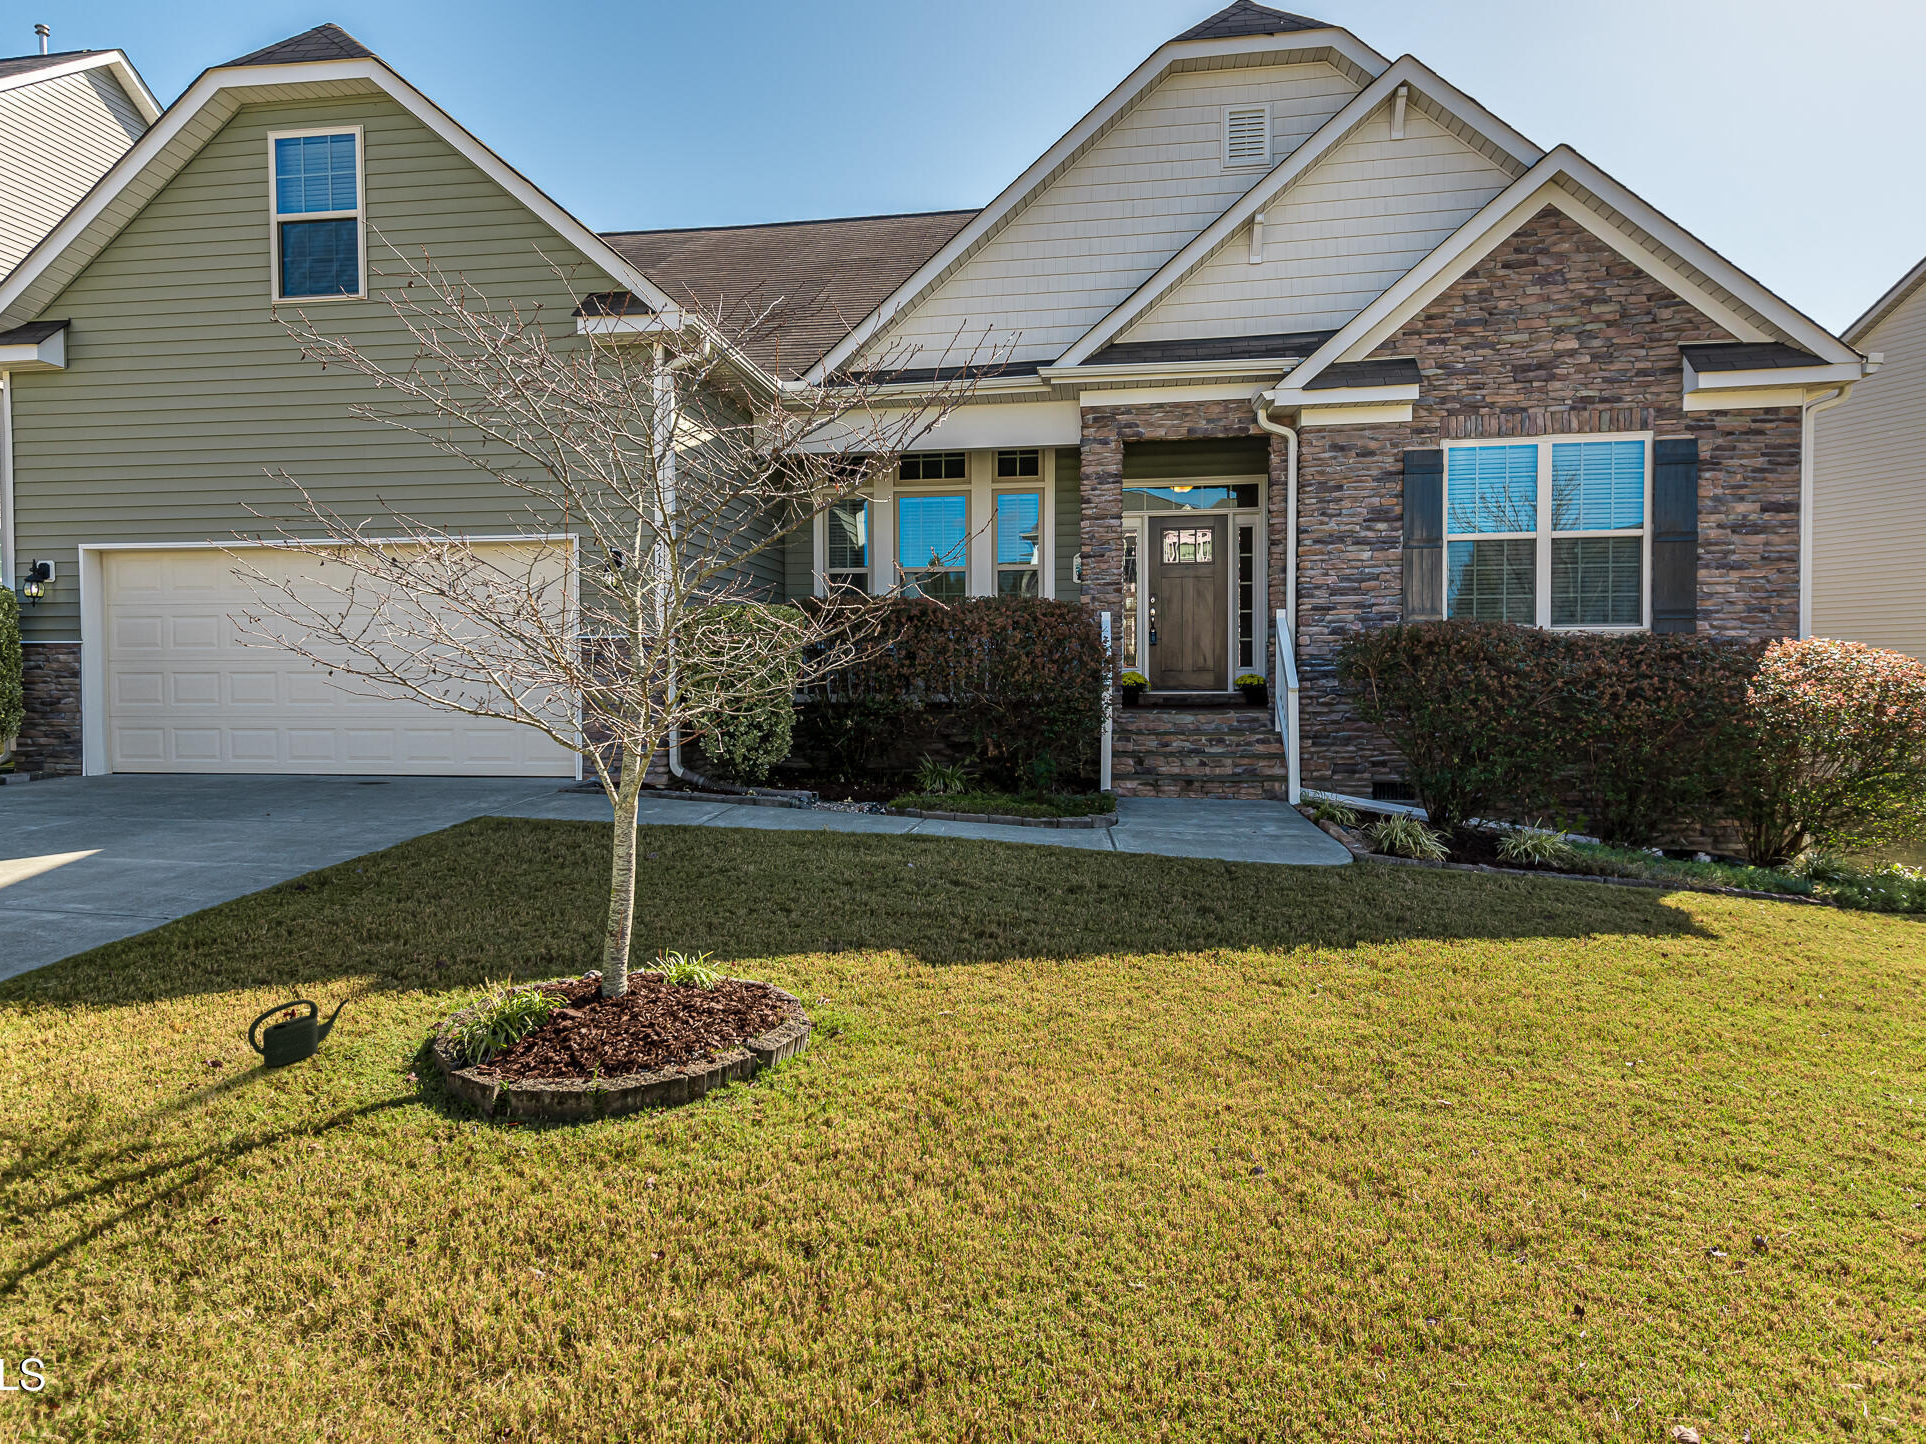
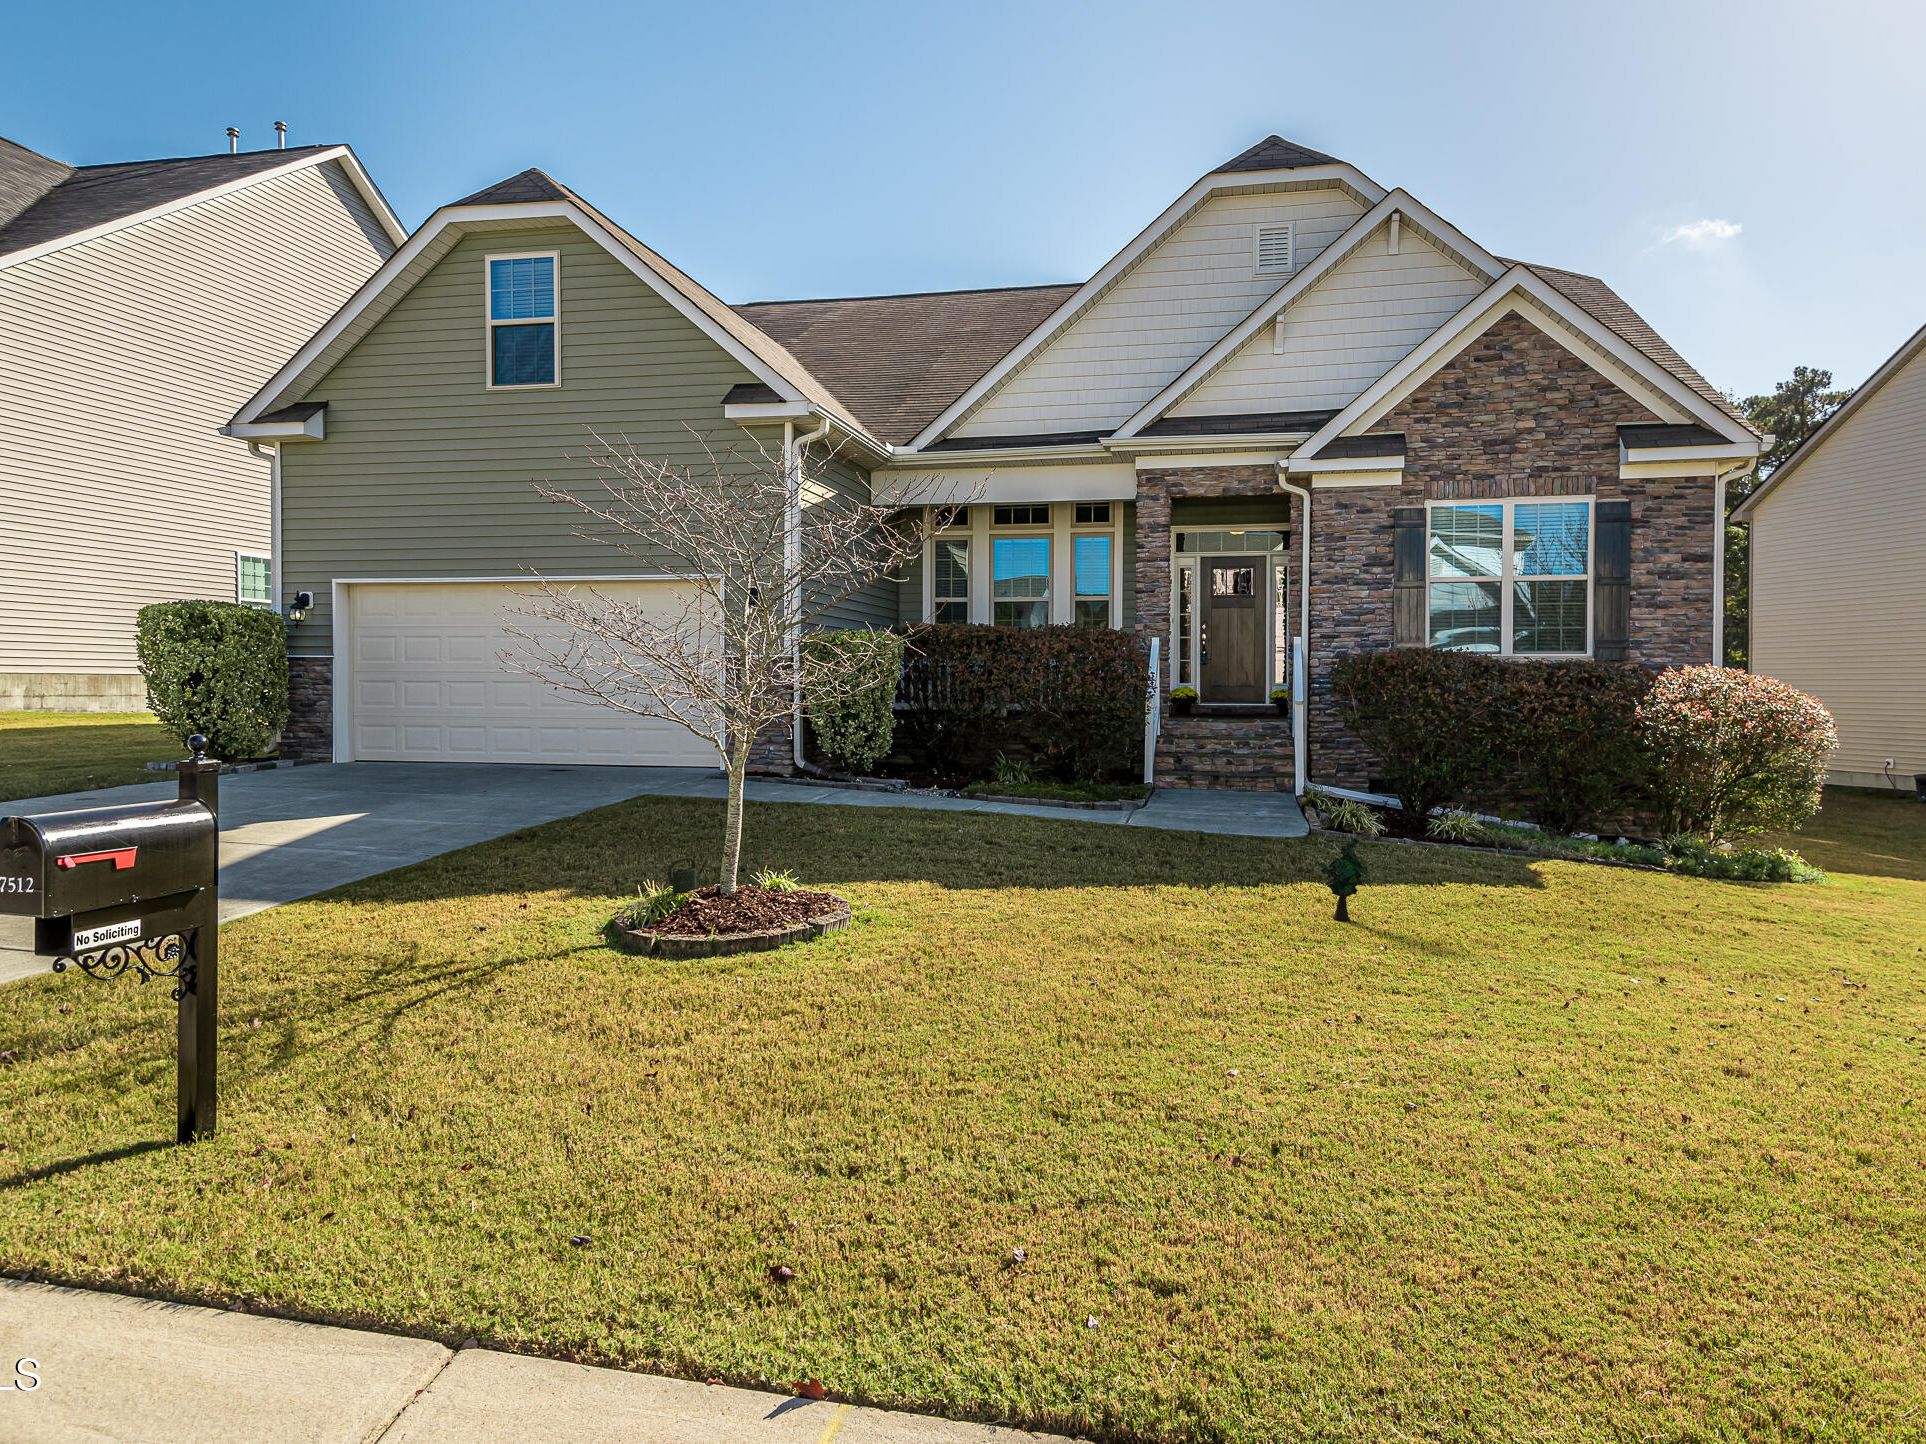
decorative plant: present [1025,747,1057,803] -> present [1319,838,1368,921]

